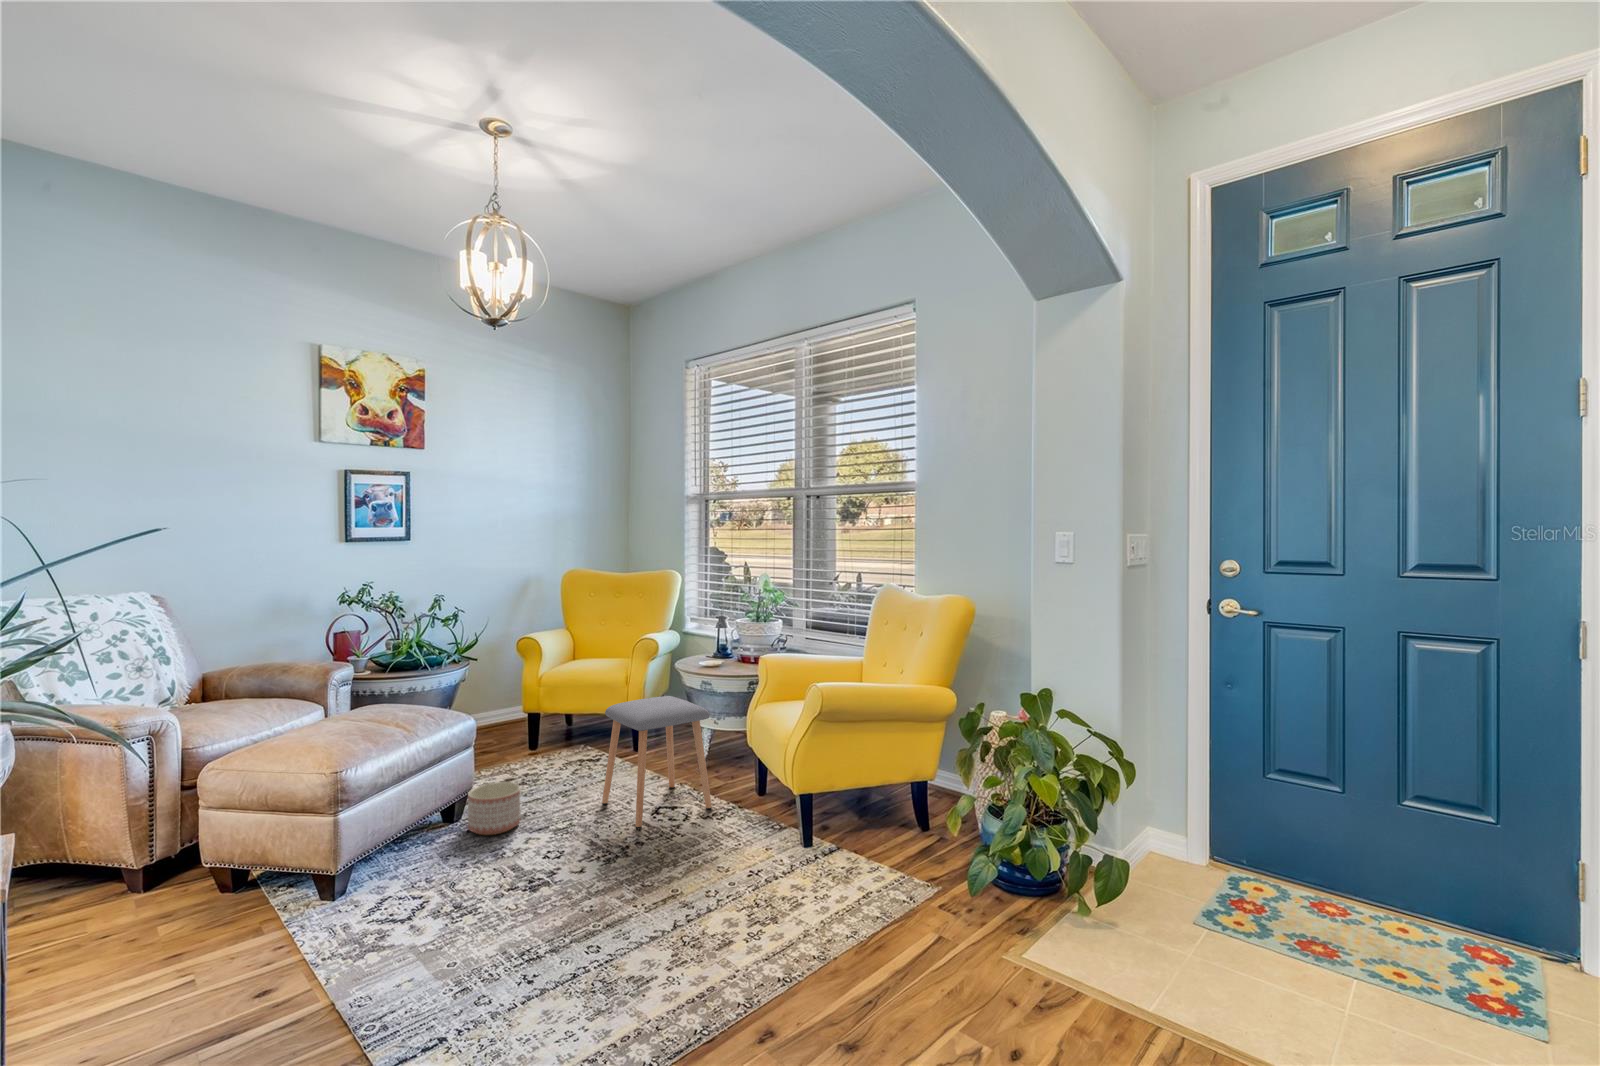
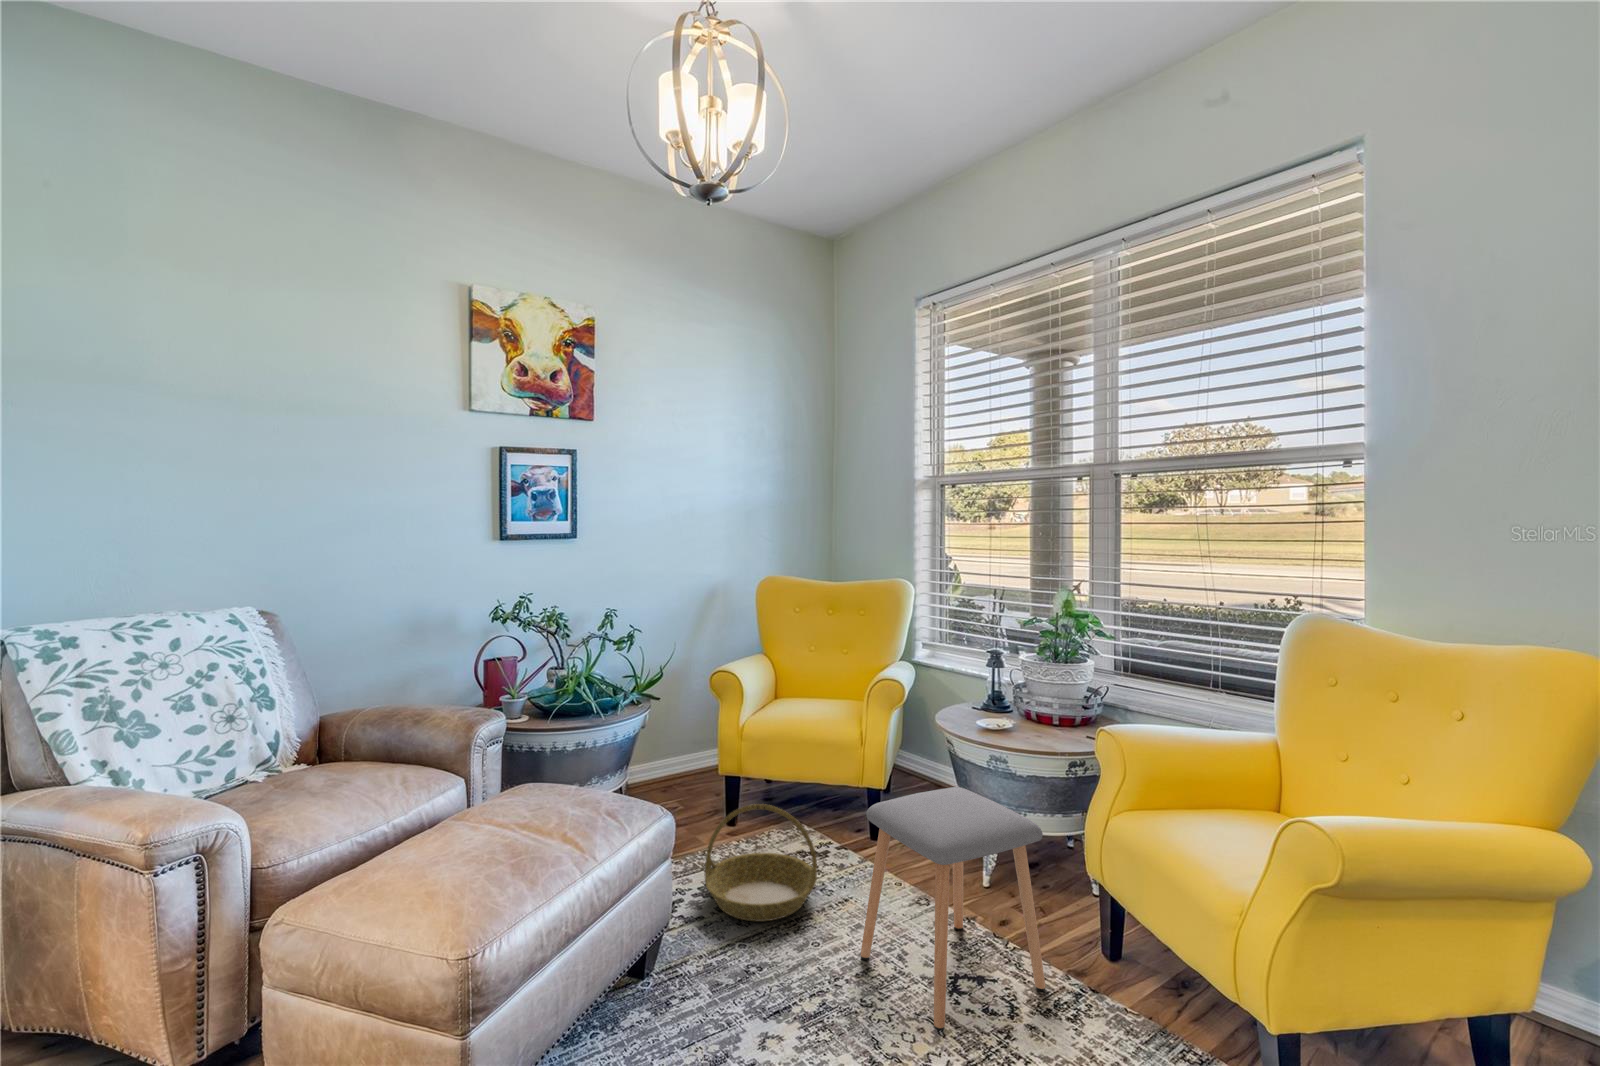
basket: none [502,718,583,793] -> present [704,804,817,921]
planter: present [468,782,520,835] -> none [666,919,744,1017]

